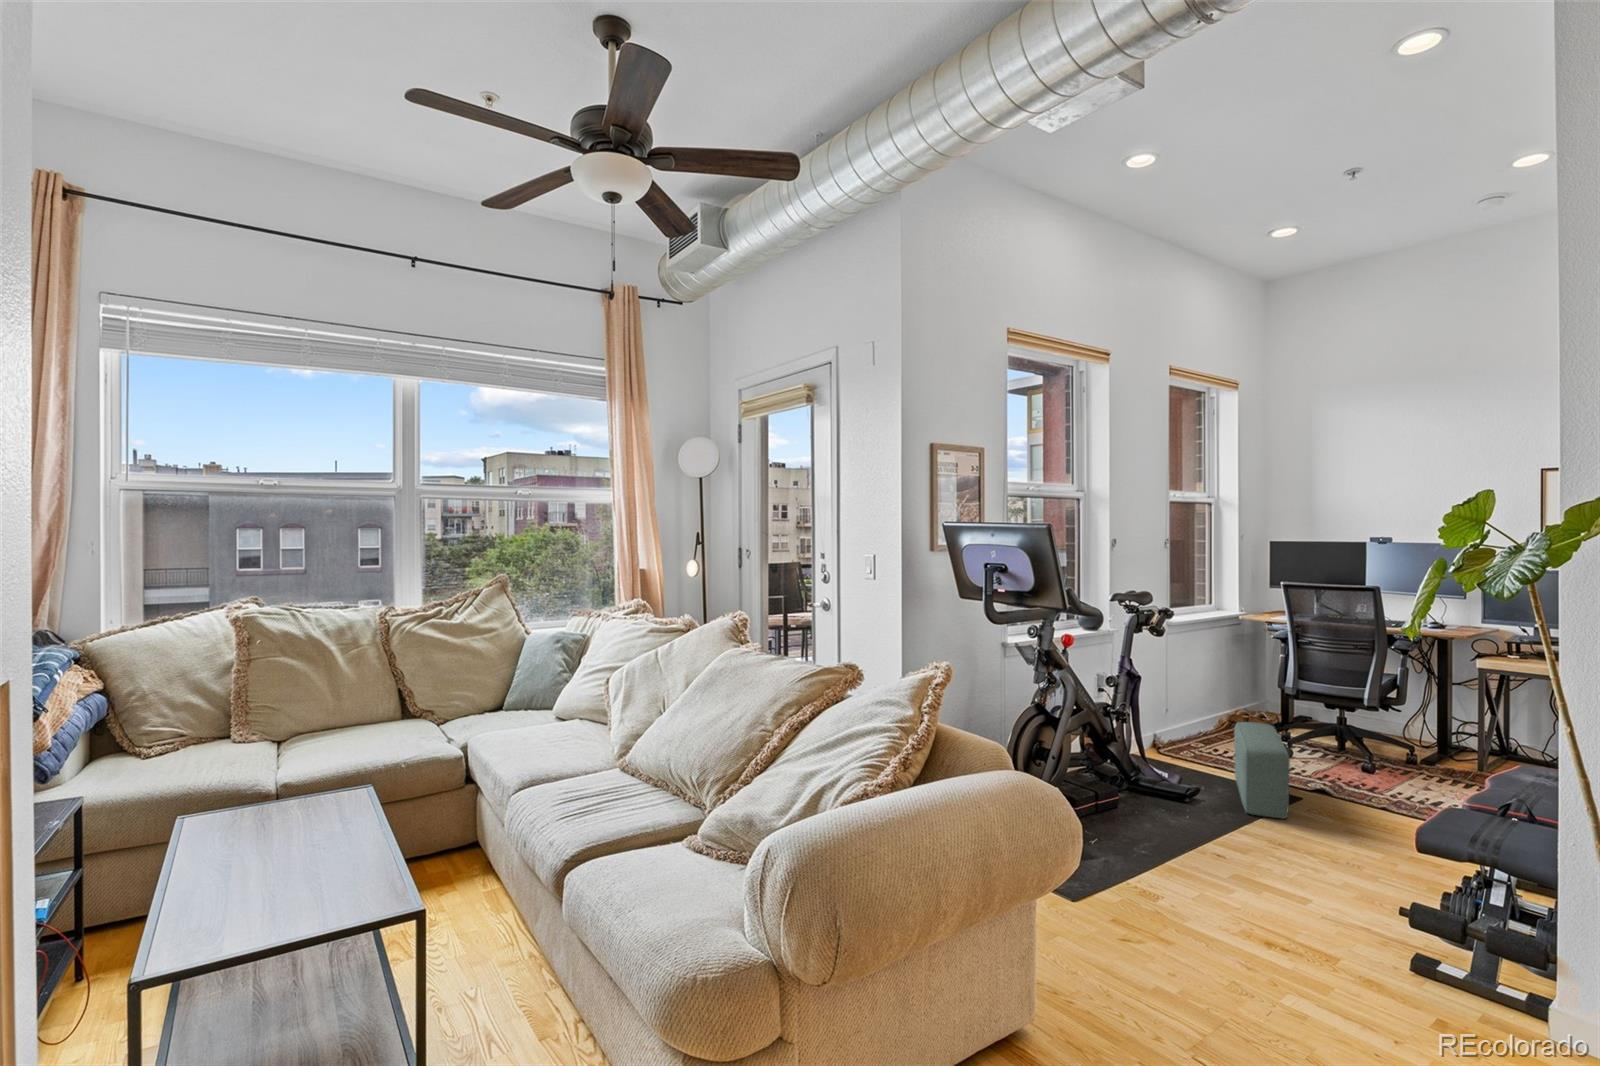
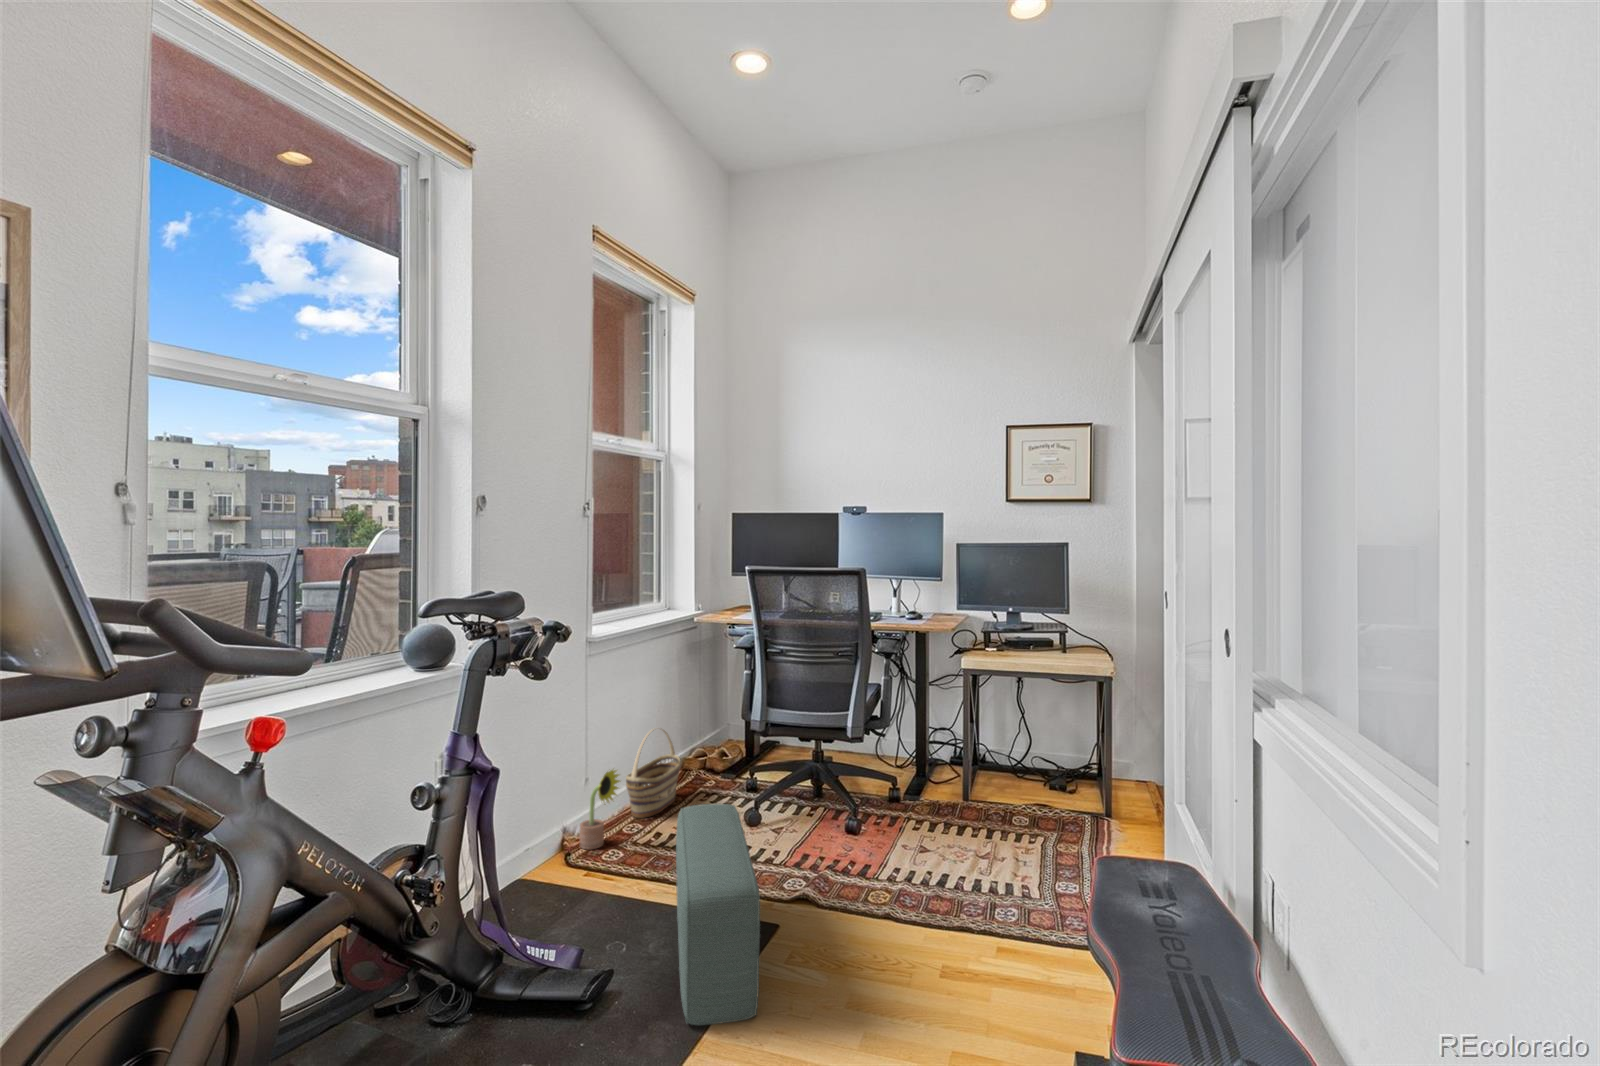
basket: none [1191,687,1228,742] -> present [626,729,680,818]
decorative plant: none [1164,702,1191,749] -> present [580,770,620,849]

